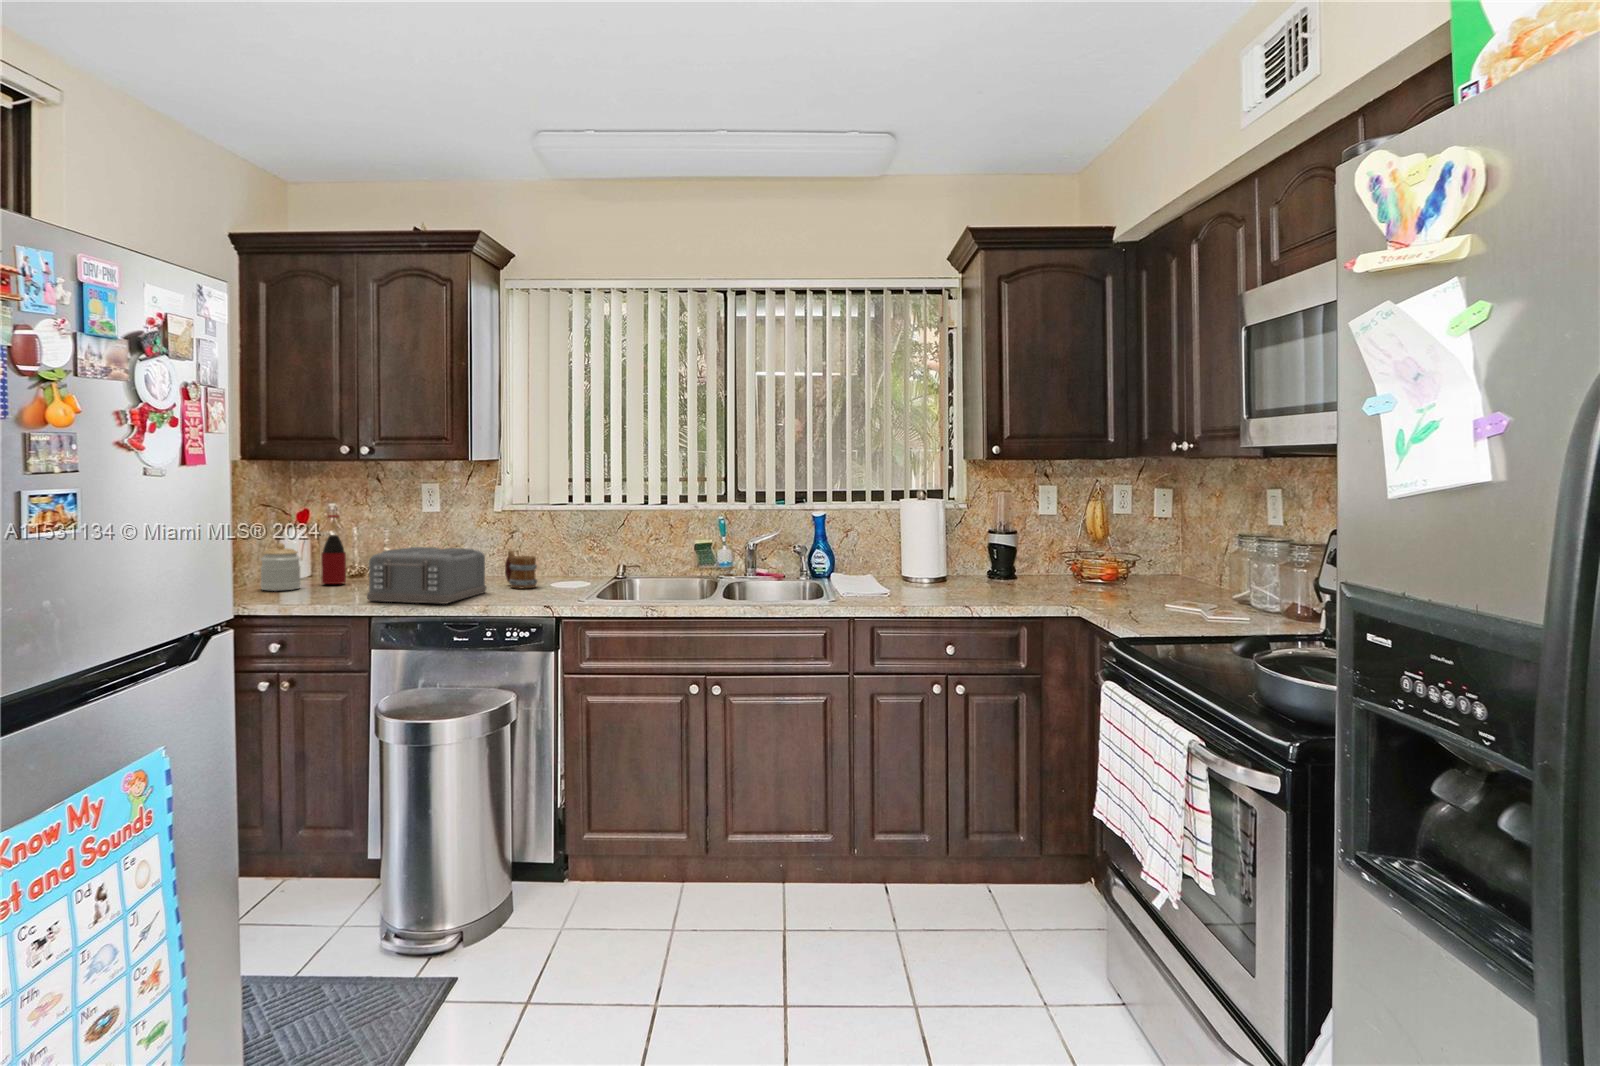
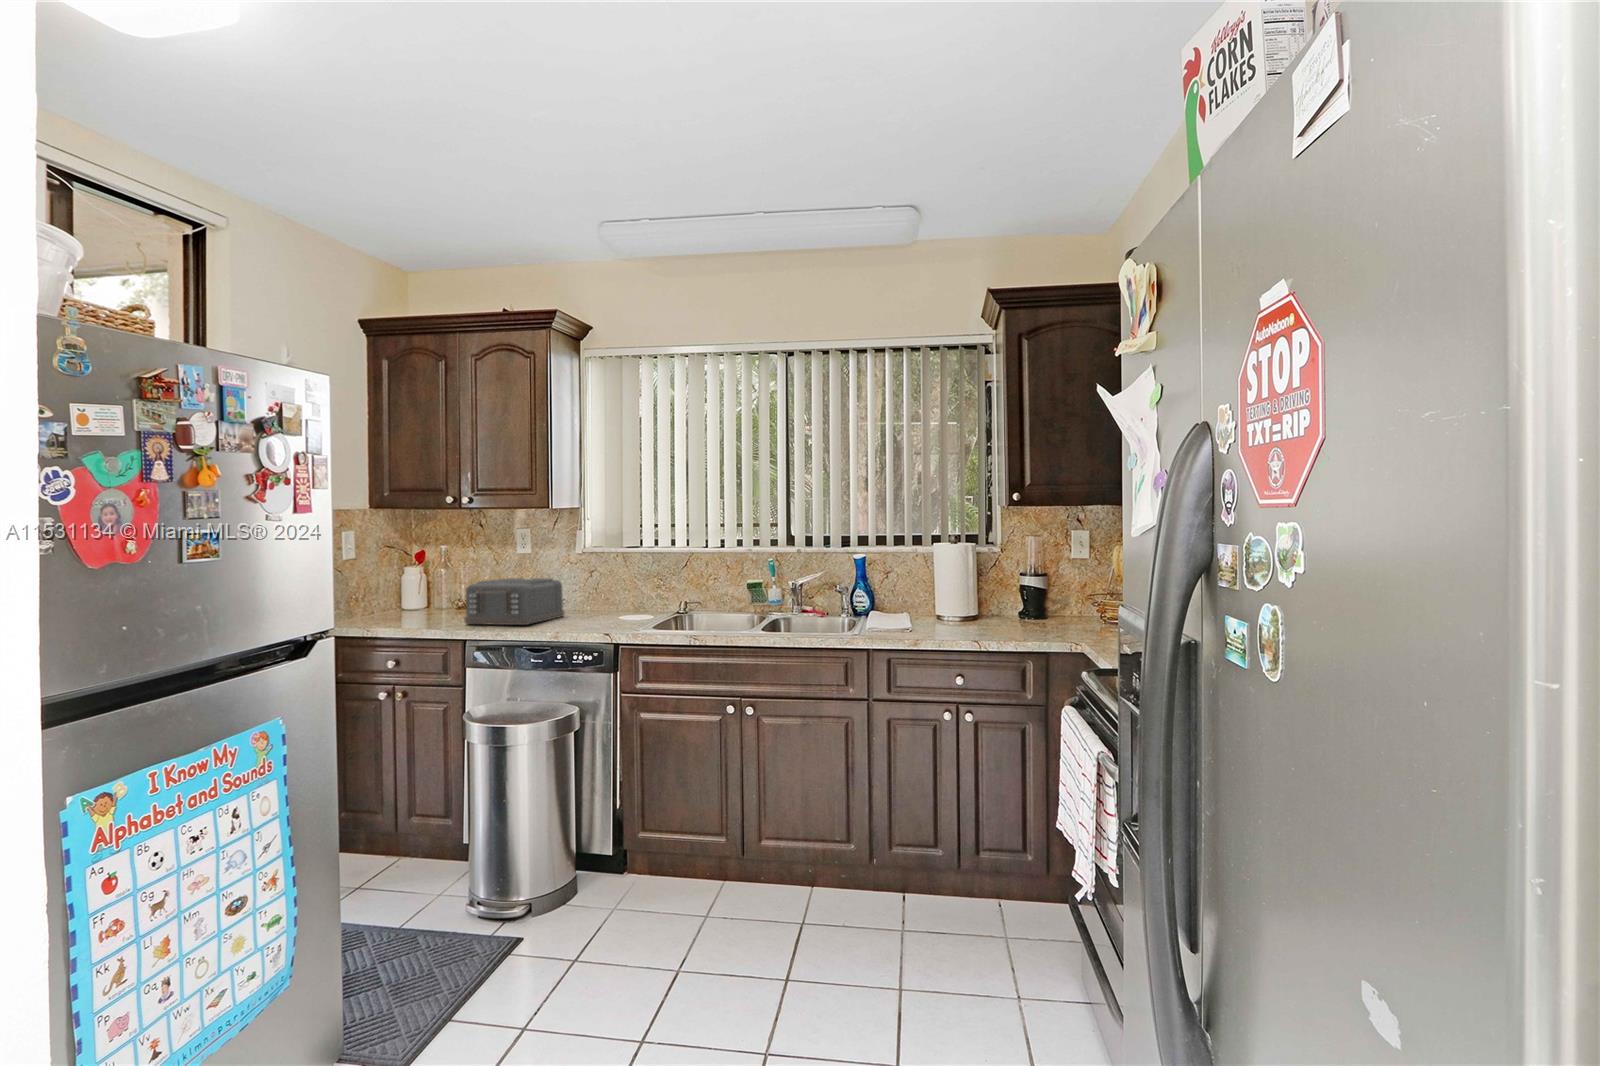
bottle: present [321,515,346,584] -> none [435,554,454,614]
jar: present [261,543,301,591] -> none [386,579,418,618]
mug: present [505,550,537,588] -> none [582,580,610,613]

